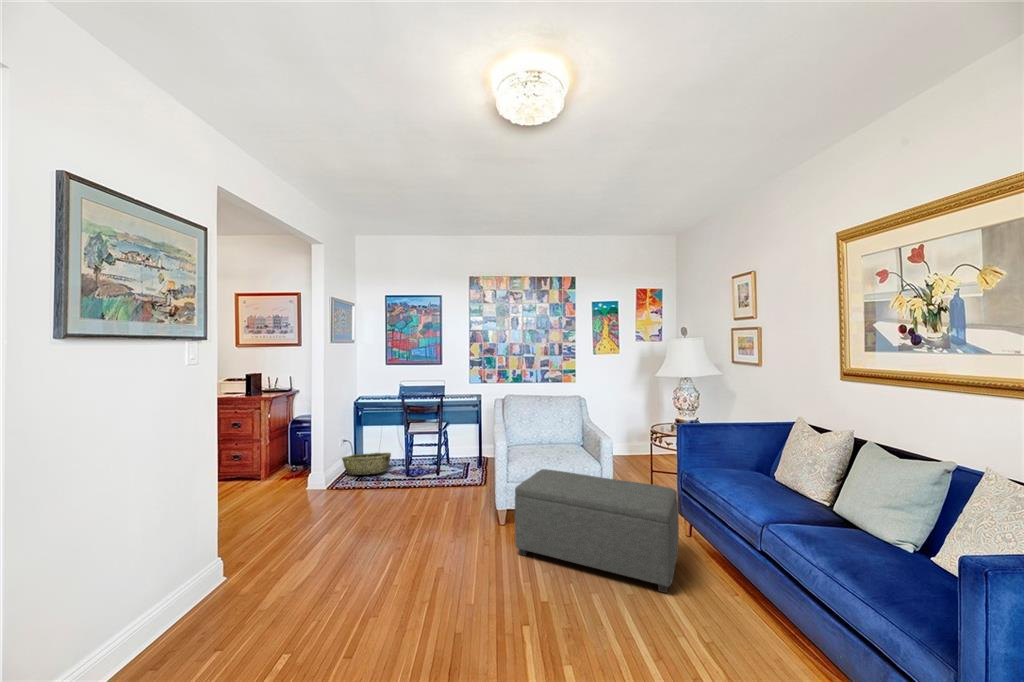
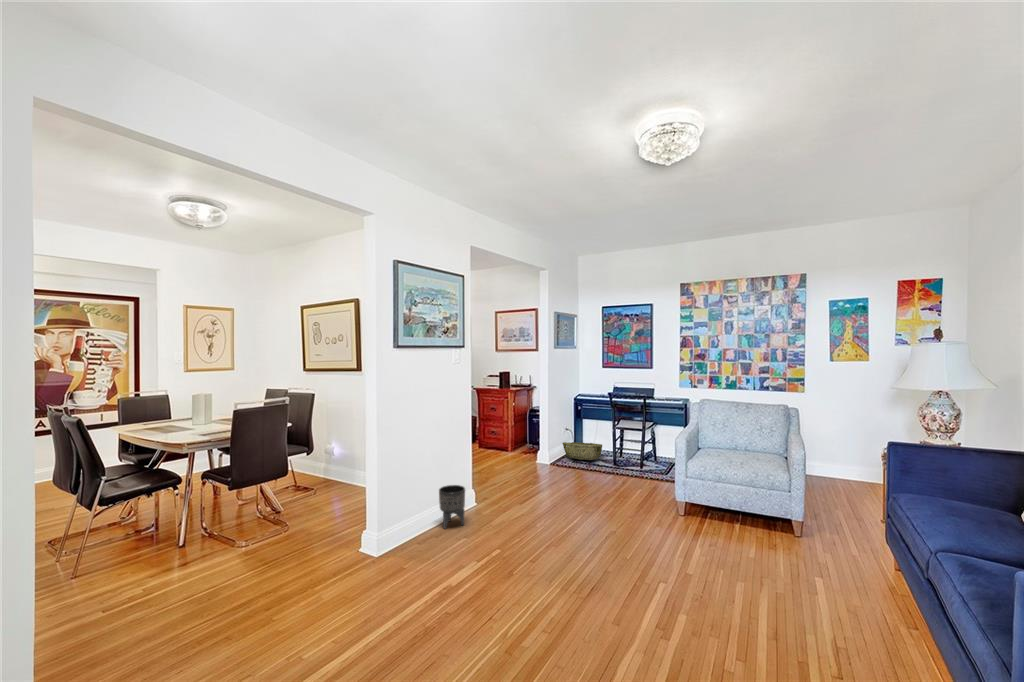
ottoman: present [515,469,679,593] -> none [676,469,852,596]
planter: none [150,572,210,663] -> present [439,485,465,529]

